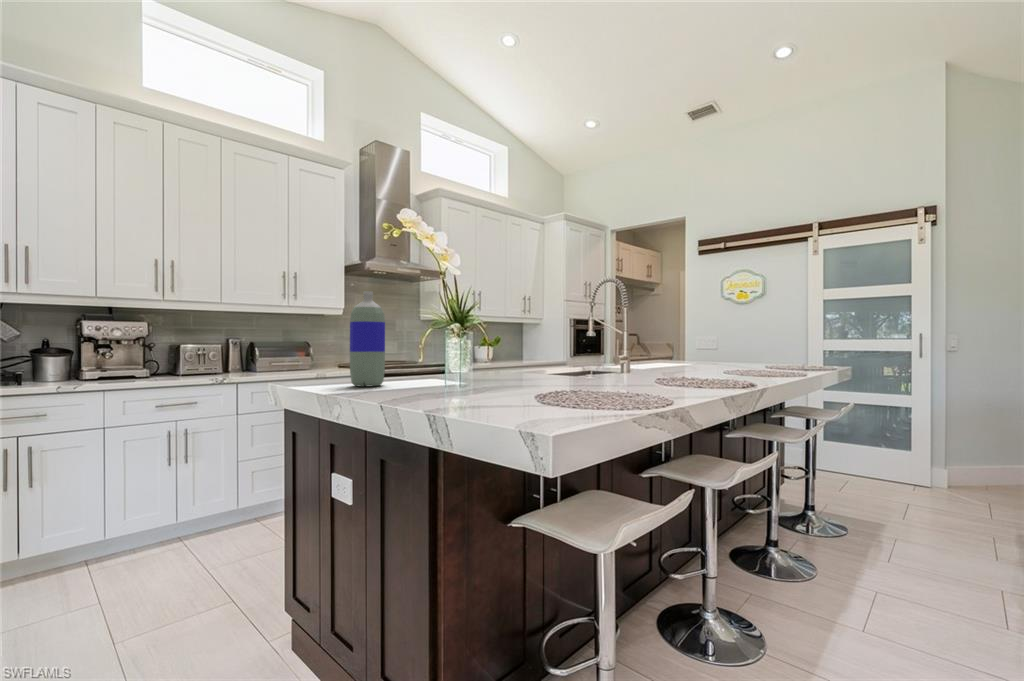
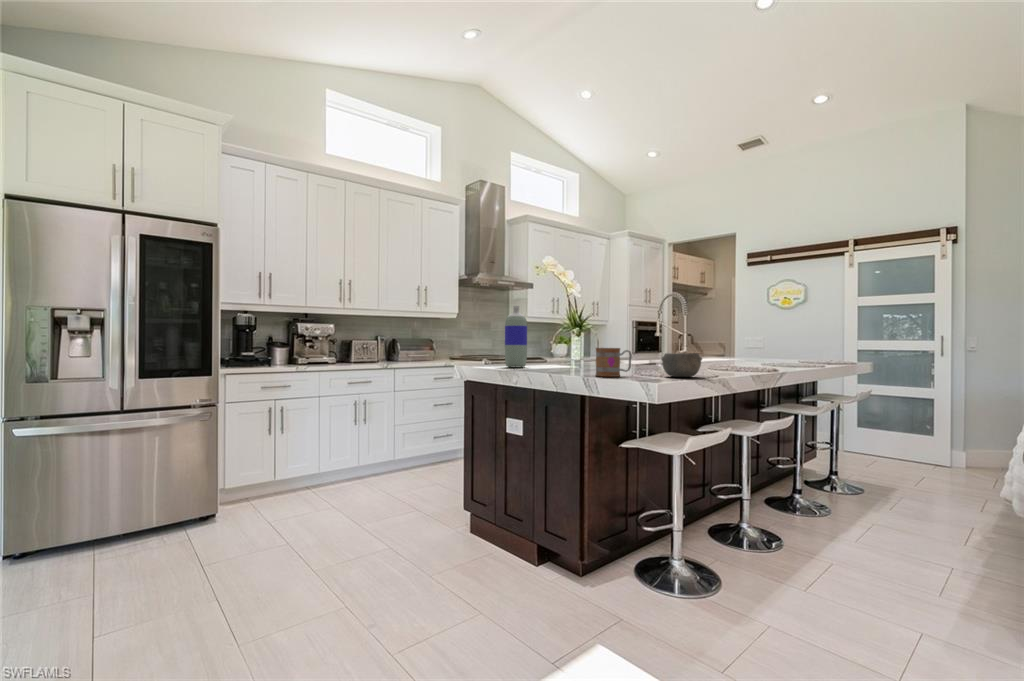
mug: none [455,358,520,412] -> present [596,348,632,377]
bowl: none [571,366,642,410] -> present [662,353,702,377]

